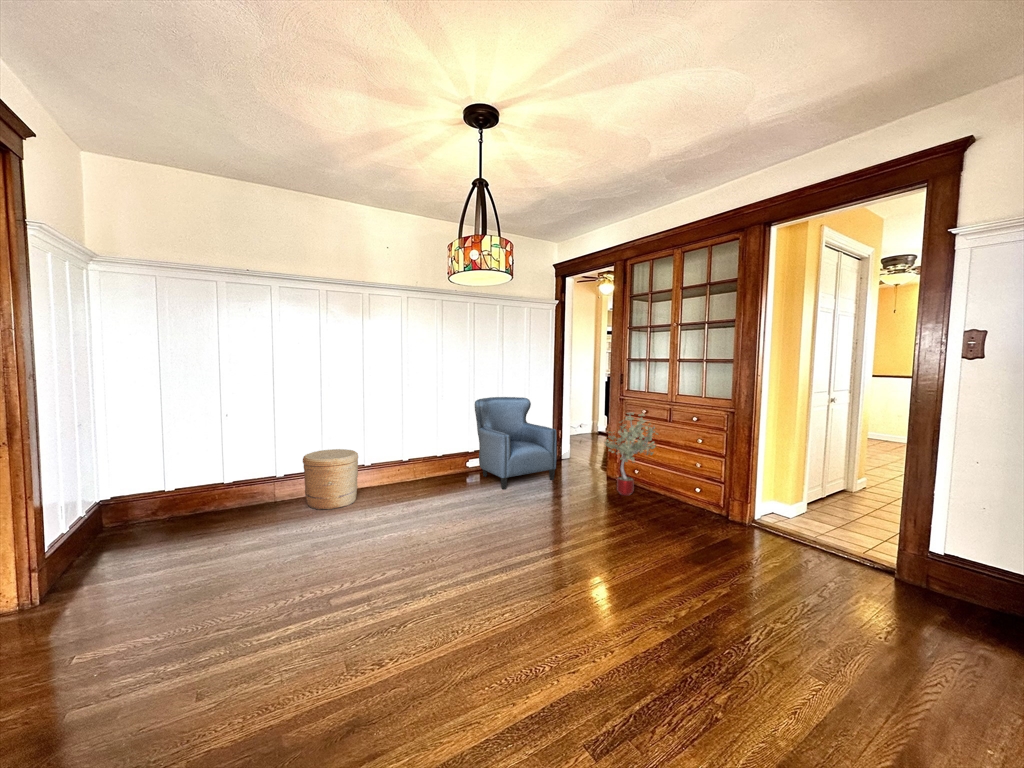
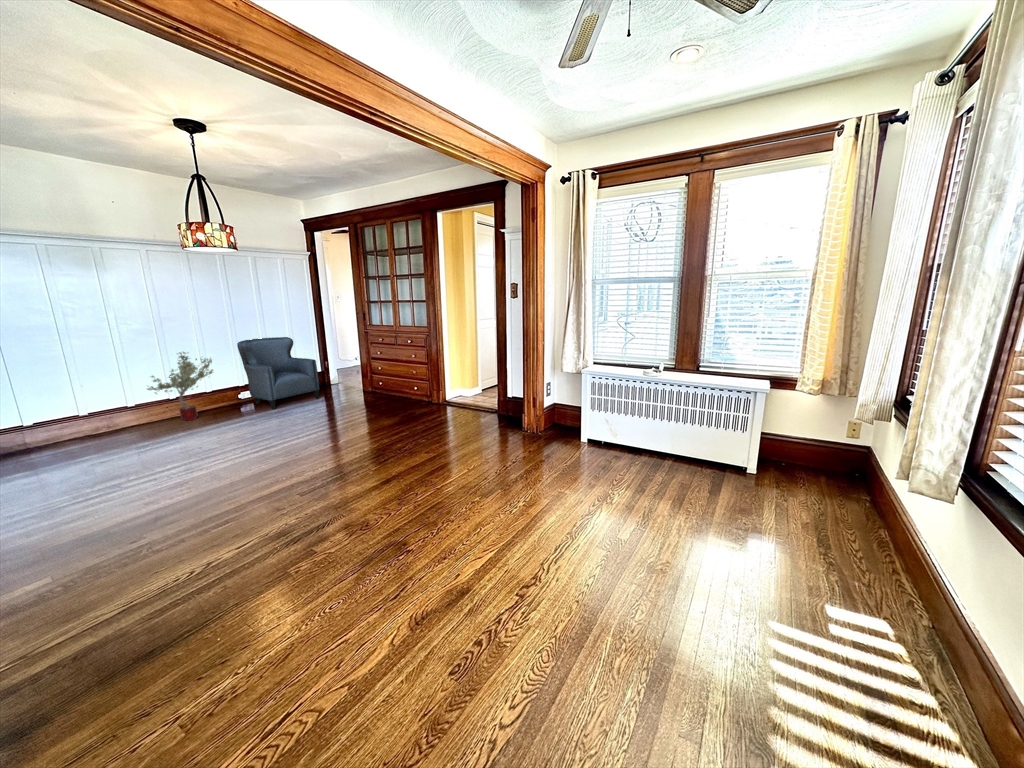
potted tree: present [605,412,658,495] -> present [147,352,213,421]
woven basket: present [303,449,358,510] -> none [55,394,125,446]

